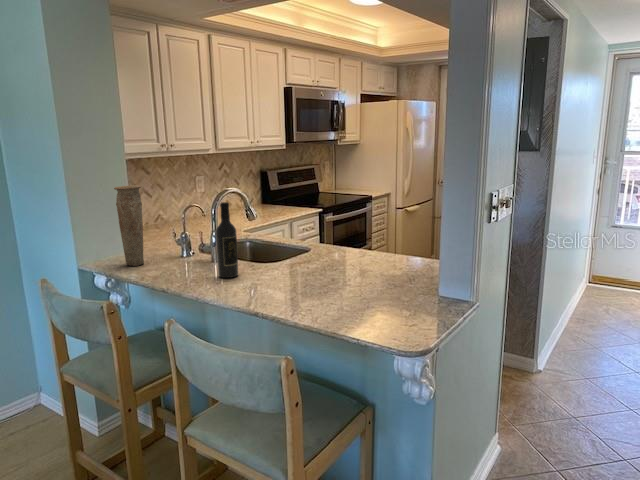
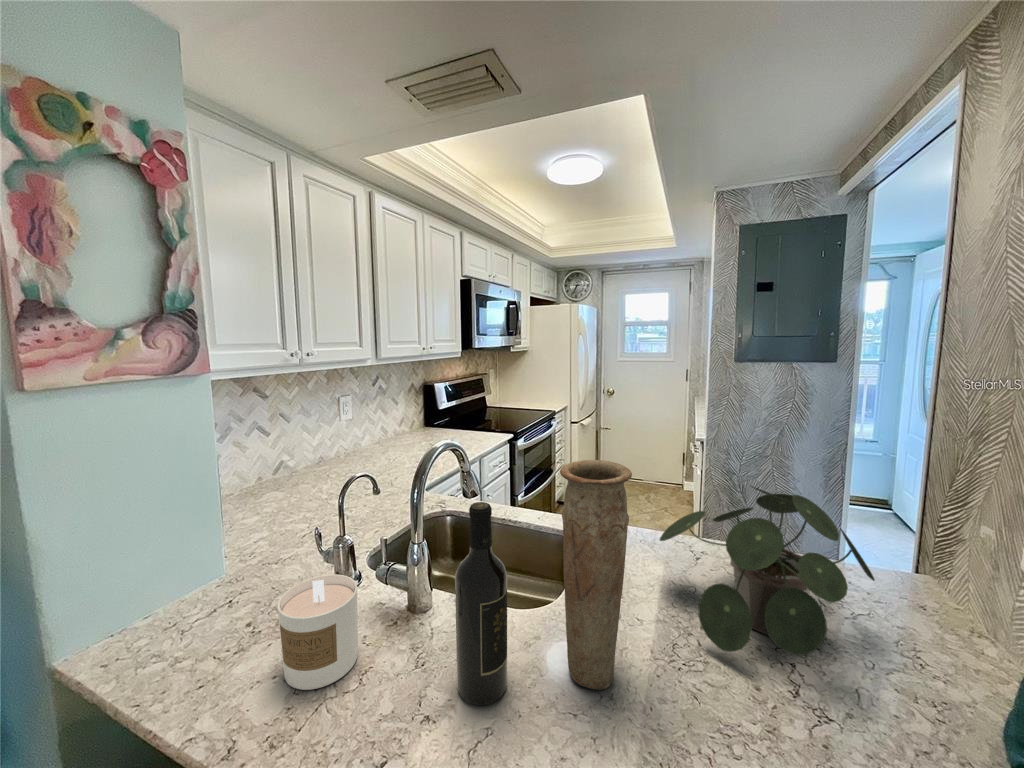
vase: present [114,185,144,266] -> present [560,460,632,690]
potted plant: none [325,207,408,274] -> present [660,486,875,655]
candle: none [154,235,185,273] -> present [277,574,358,690]

